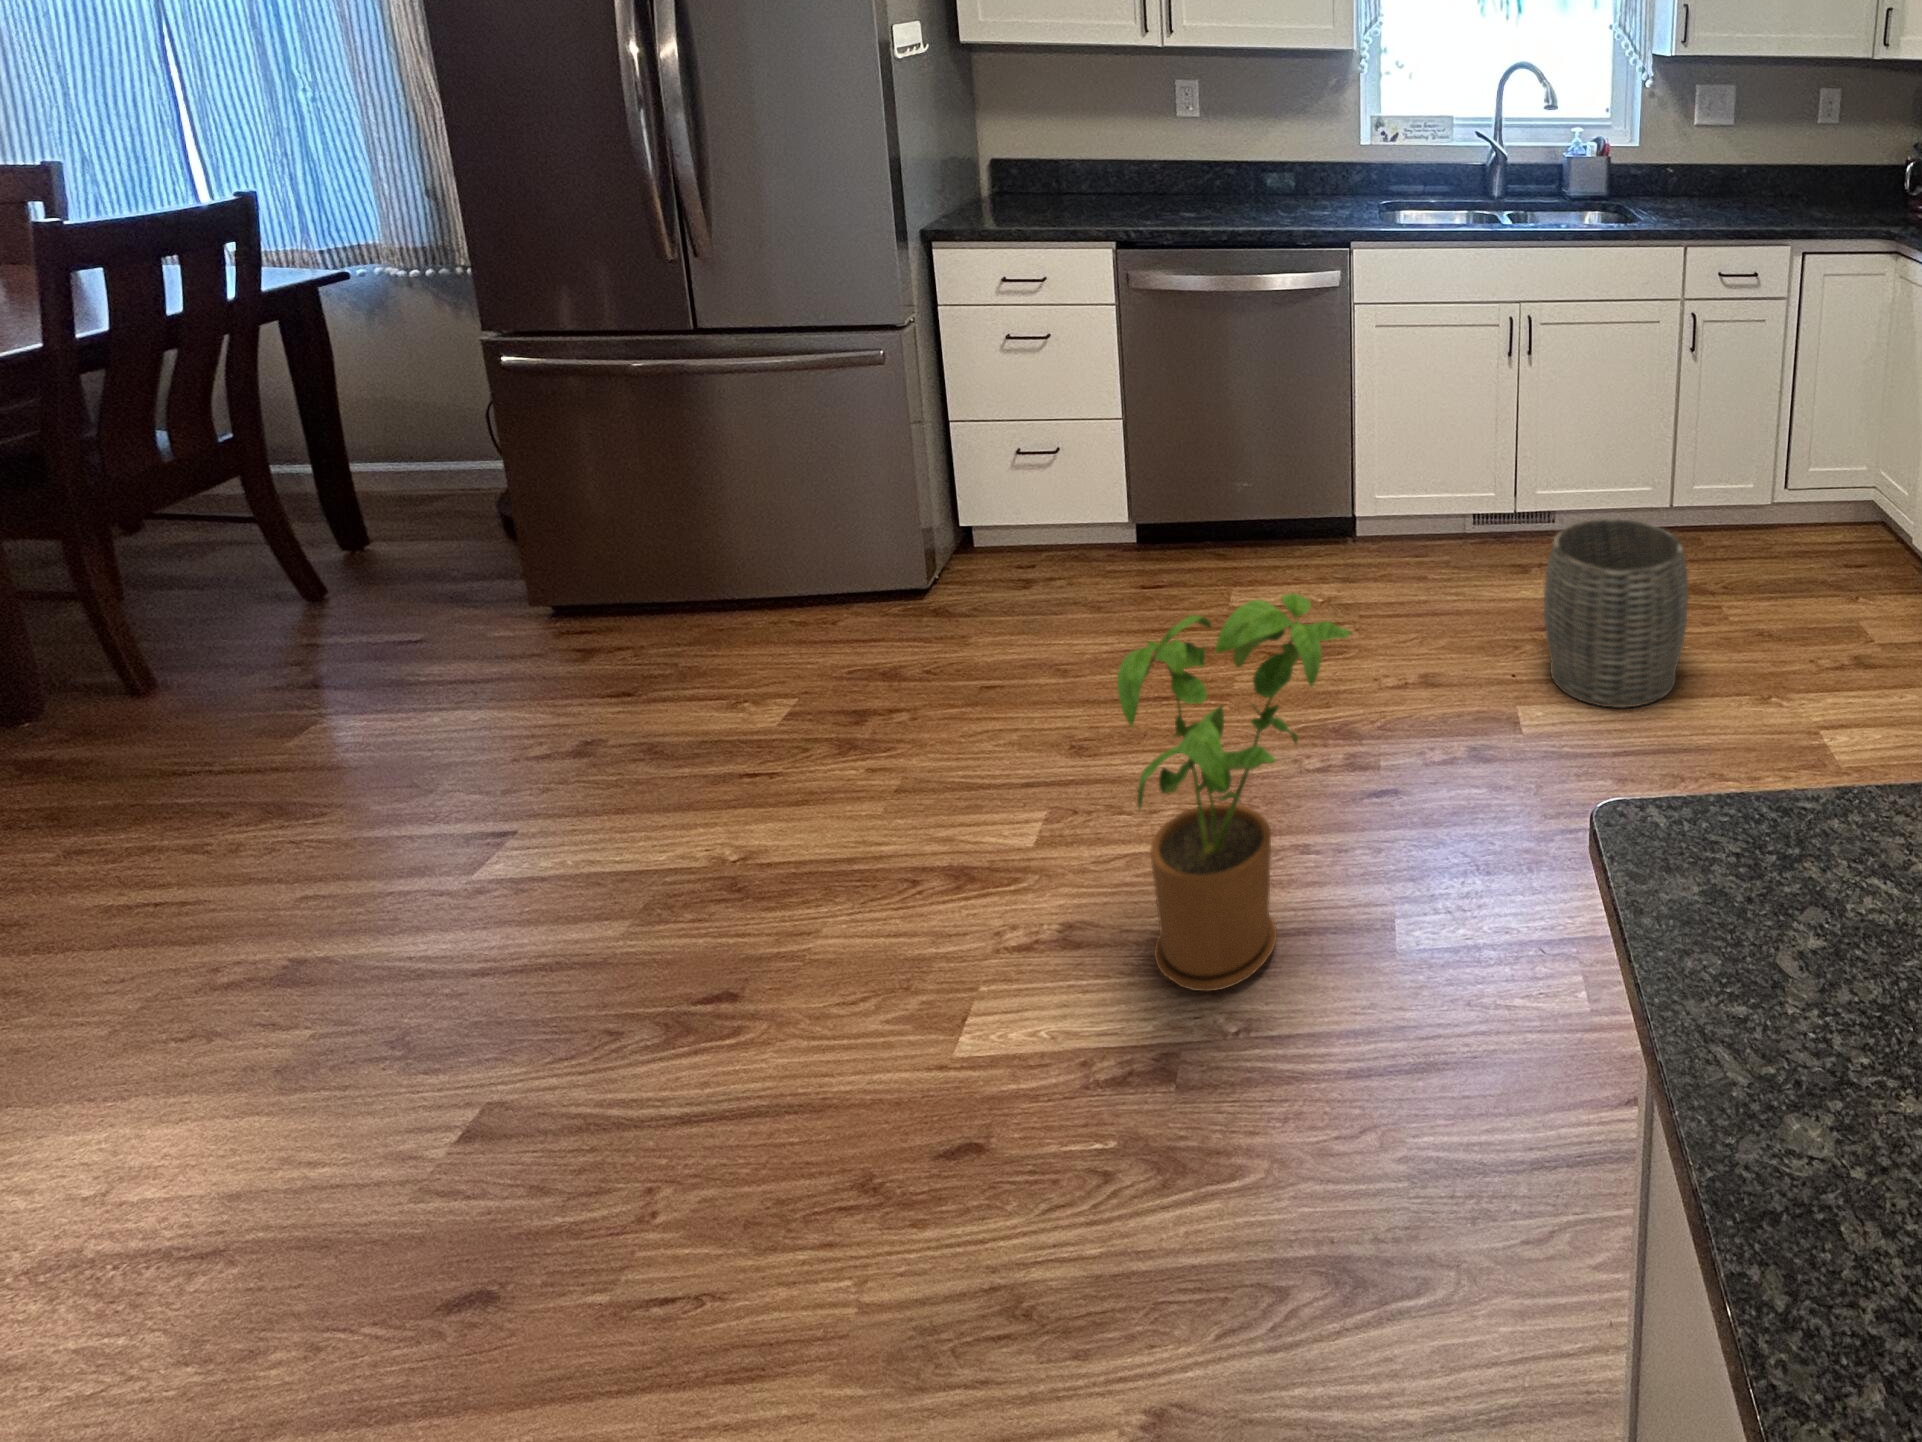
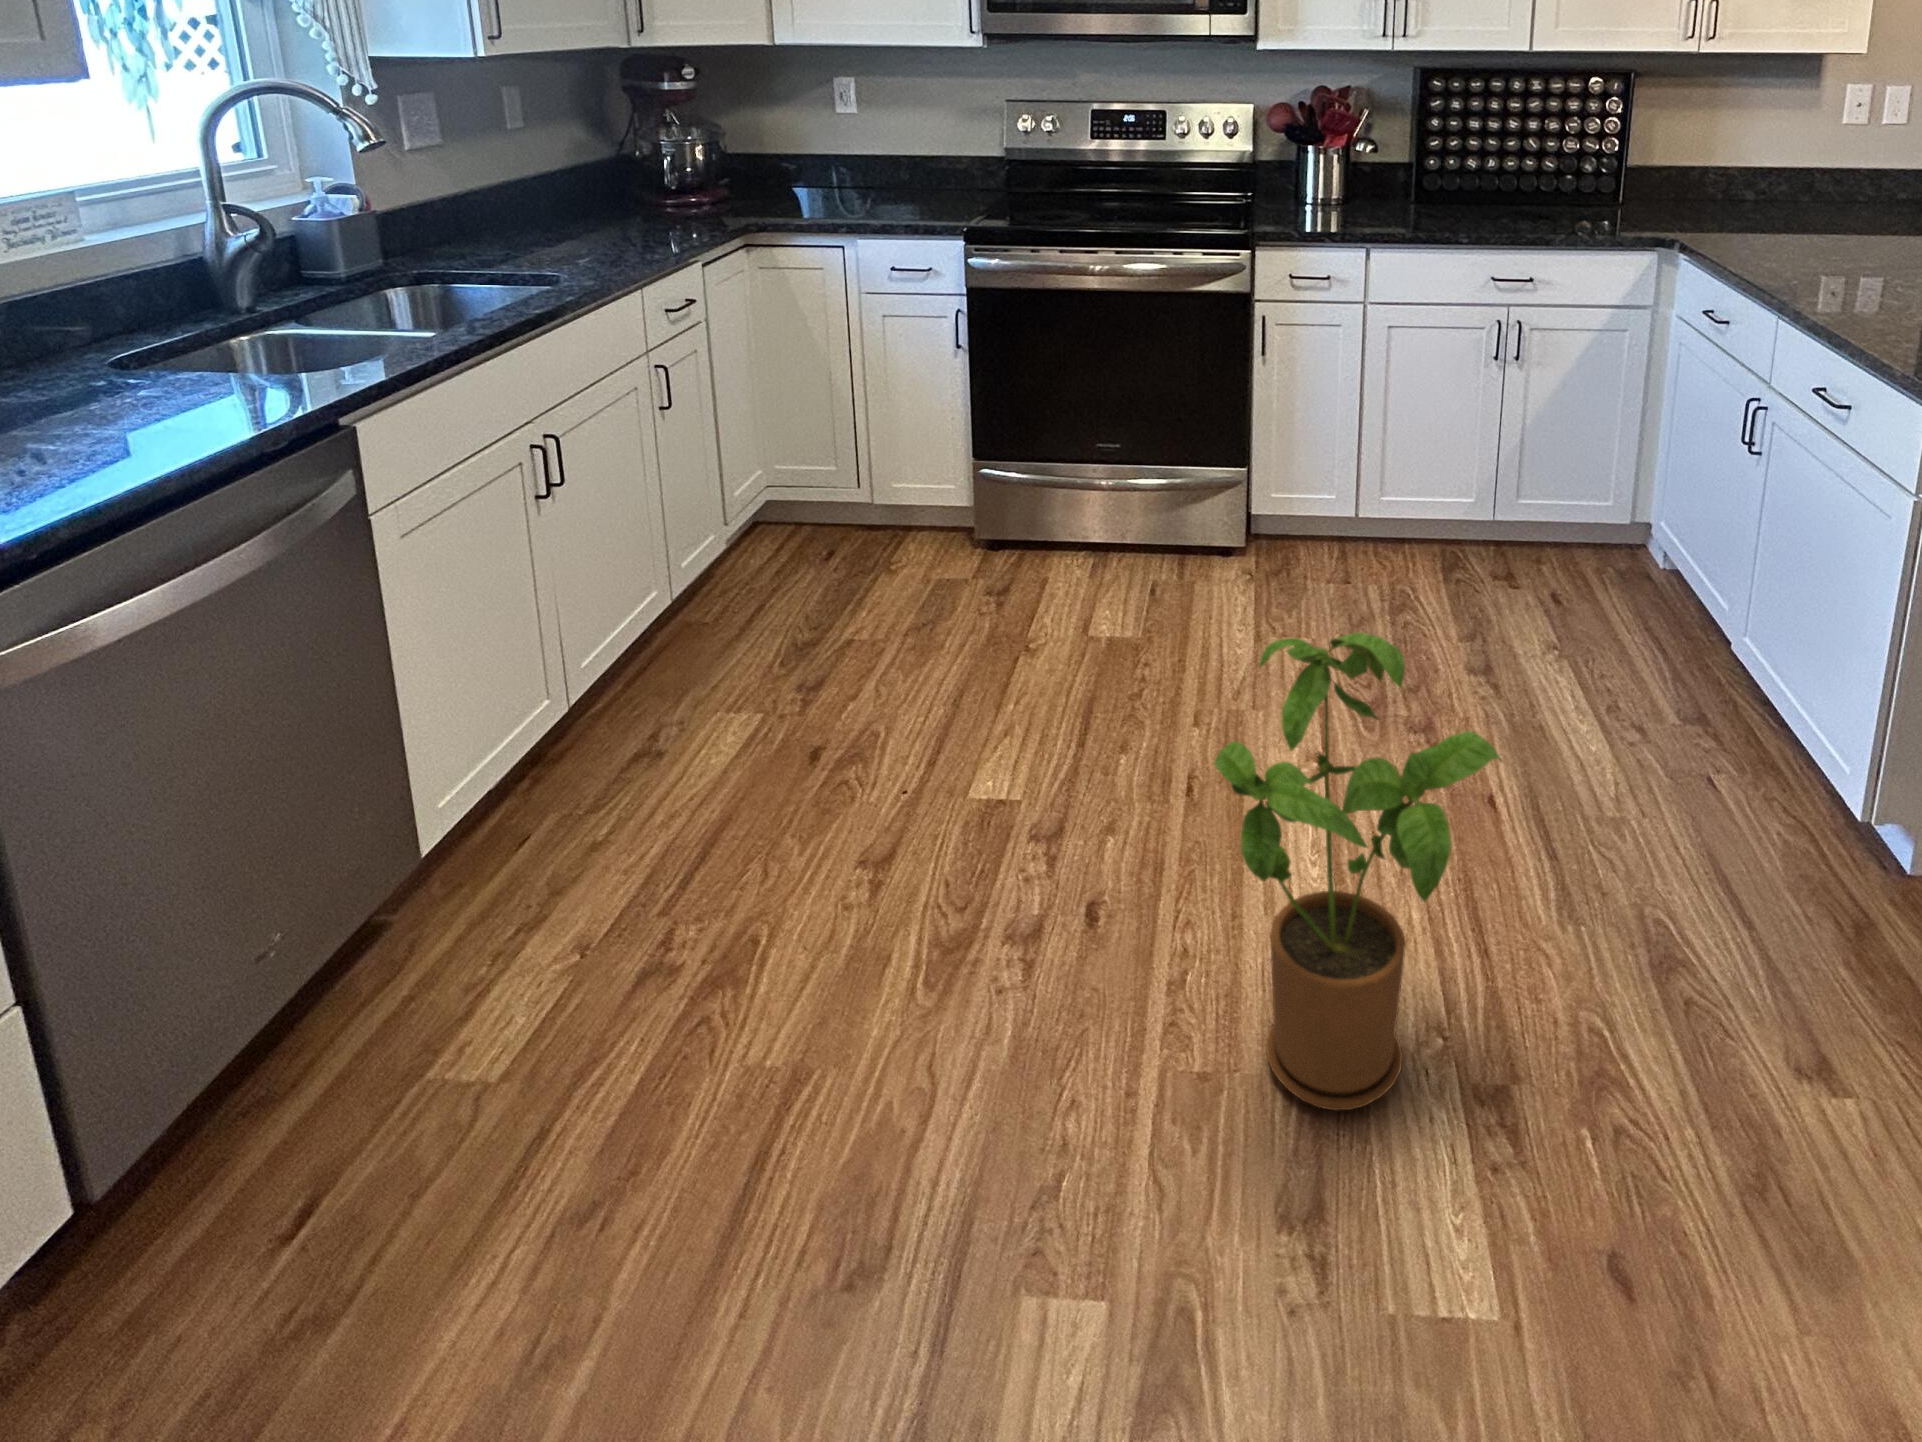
woven basket: present [1544,519,1688,708] -> none [837,553,1003,769]

